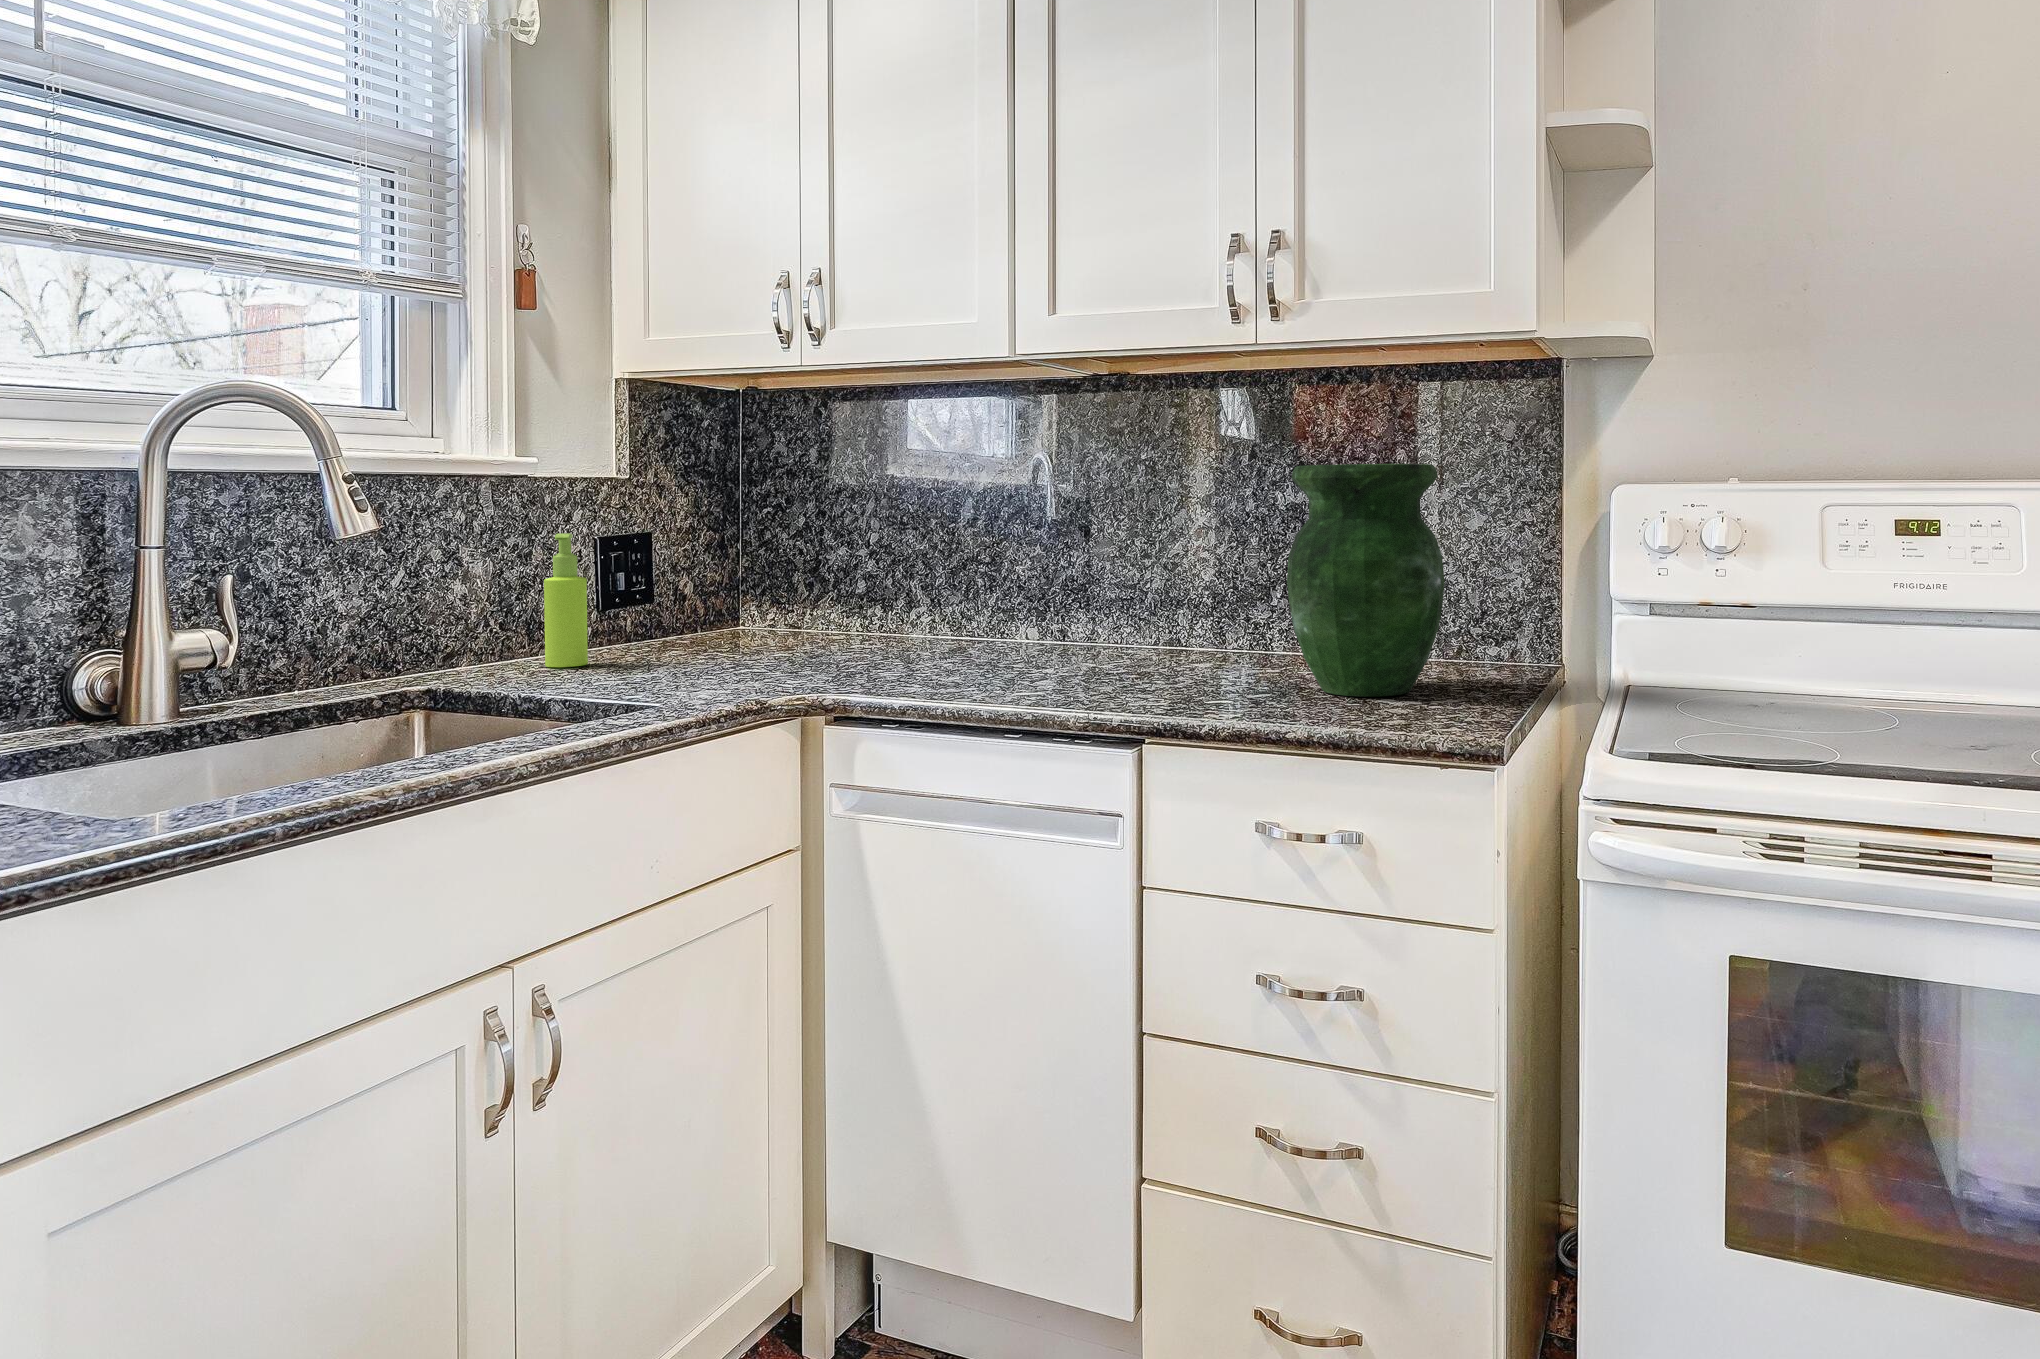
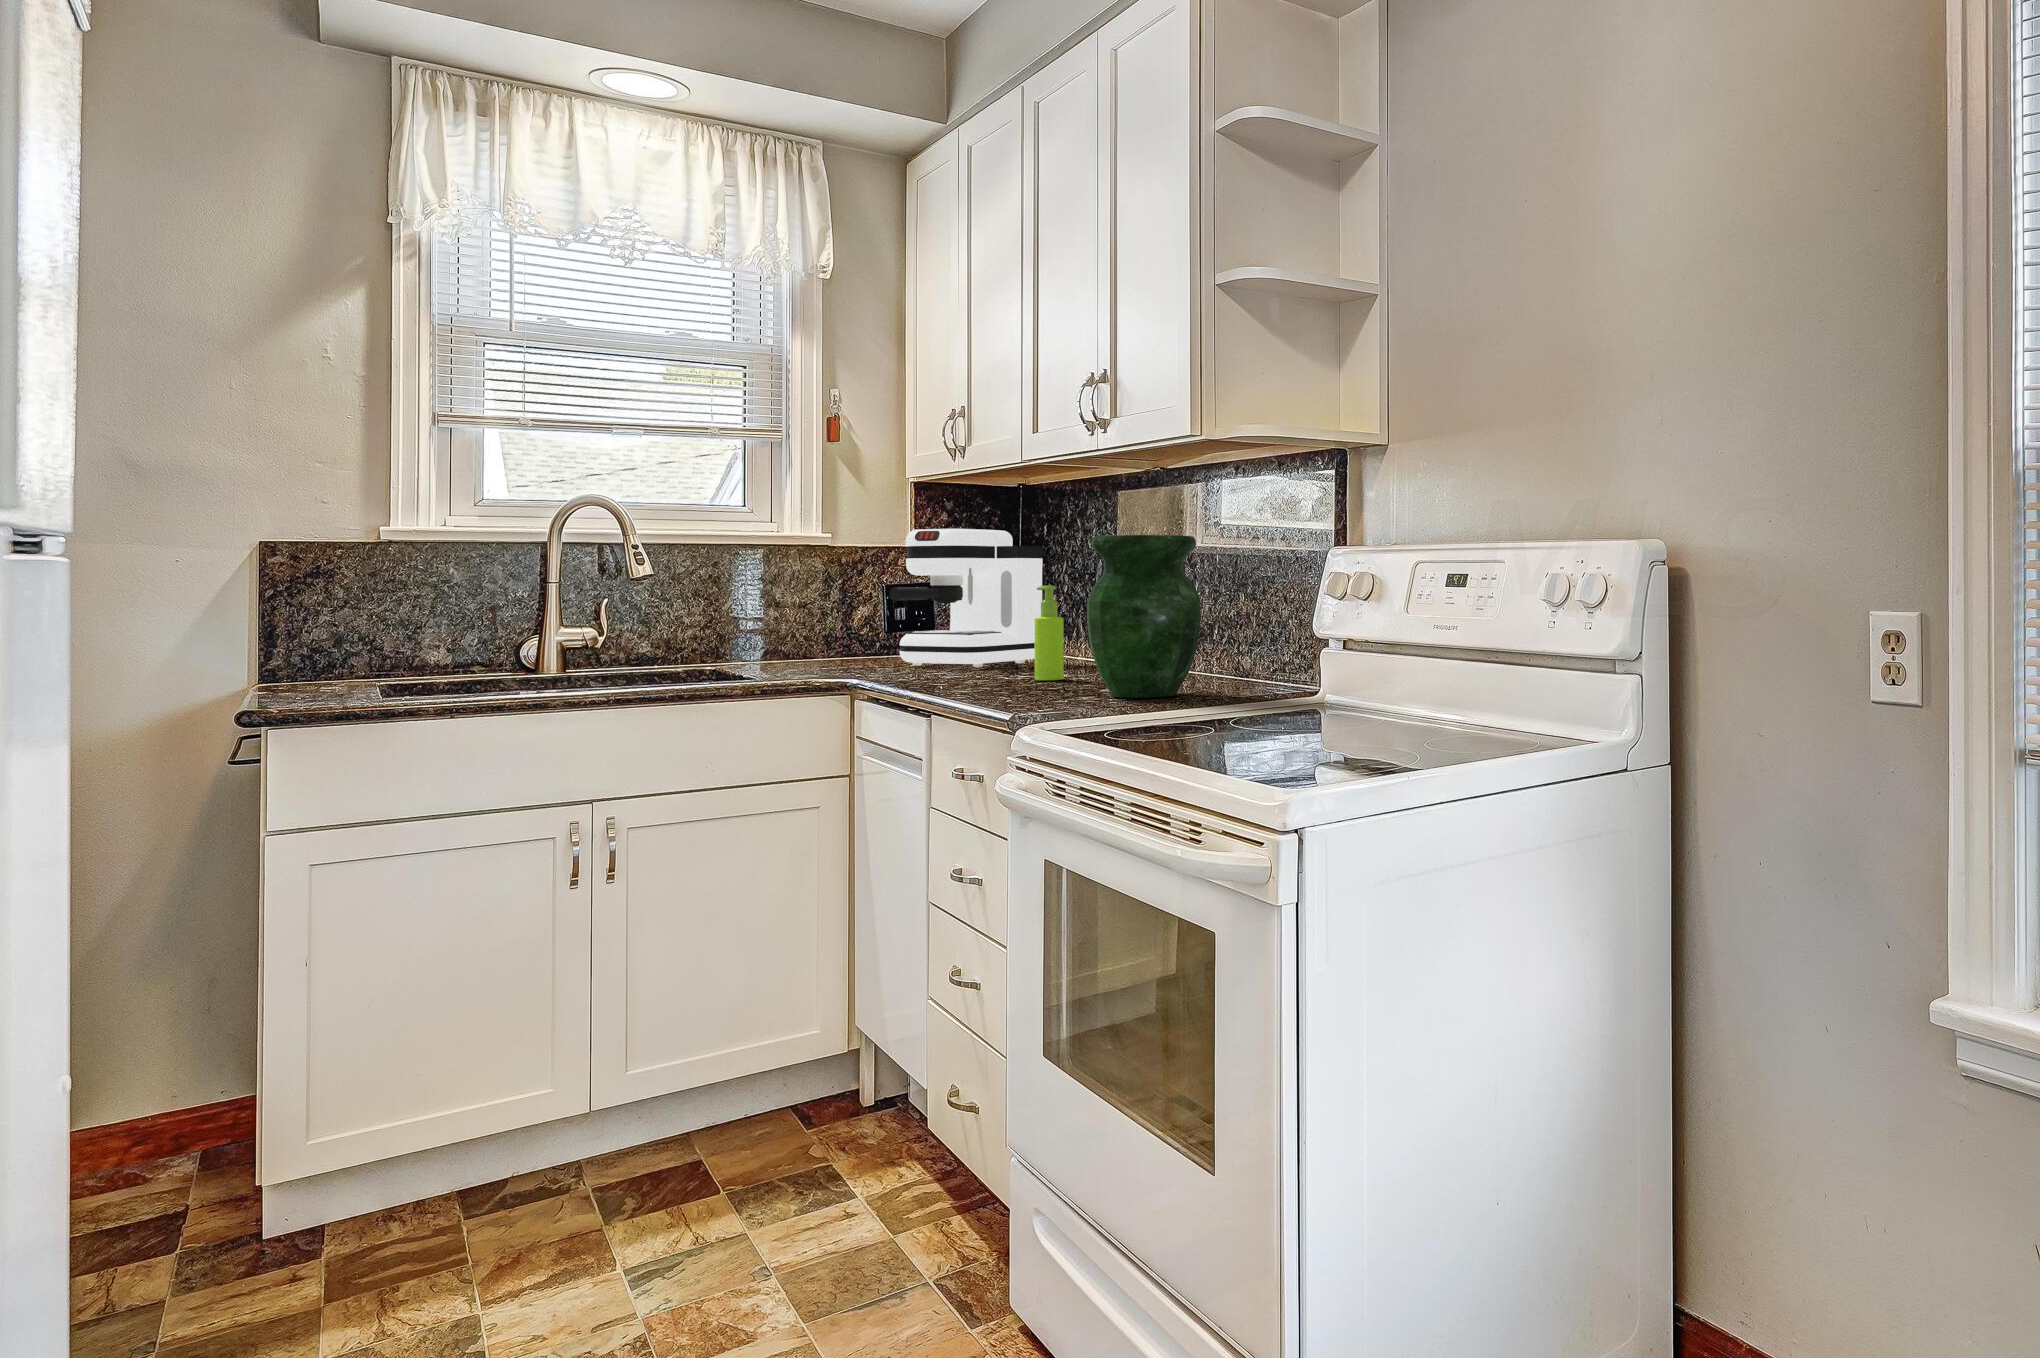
coffee maker: none [696,451,879,659] -> present [889,529,1043,667]
soap dispenser: present [544,533,588,667] -> present [1035,586,1064,680]

